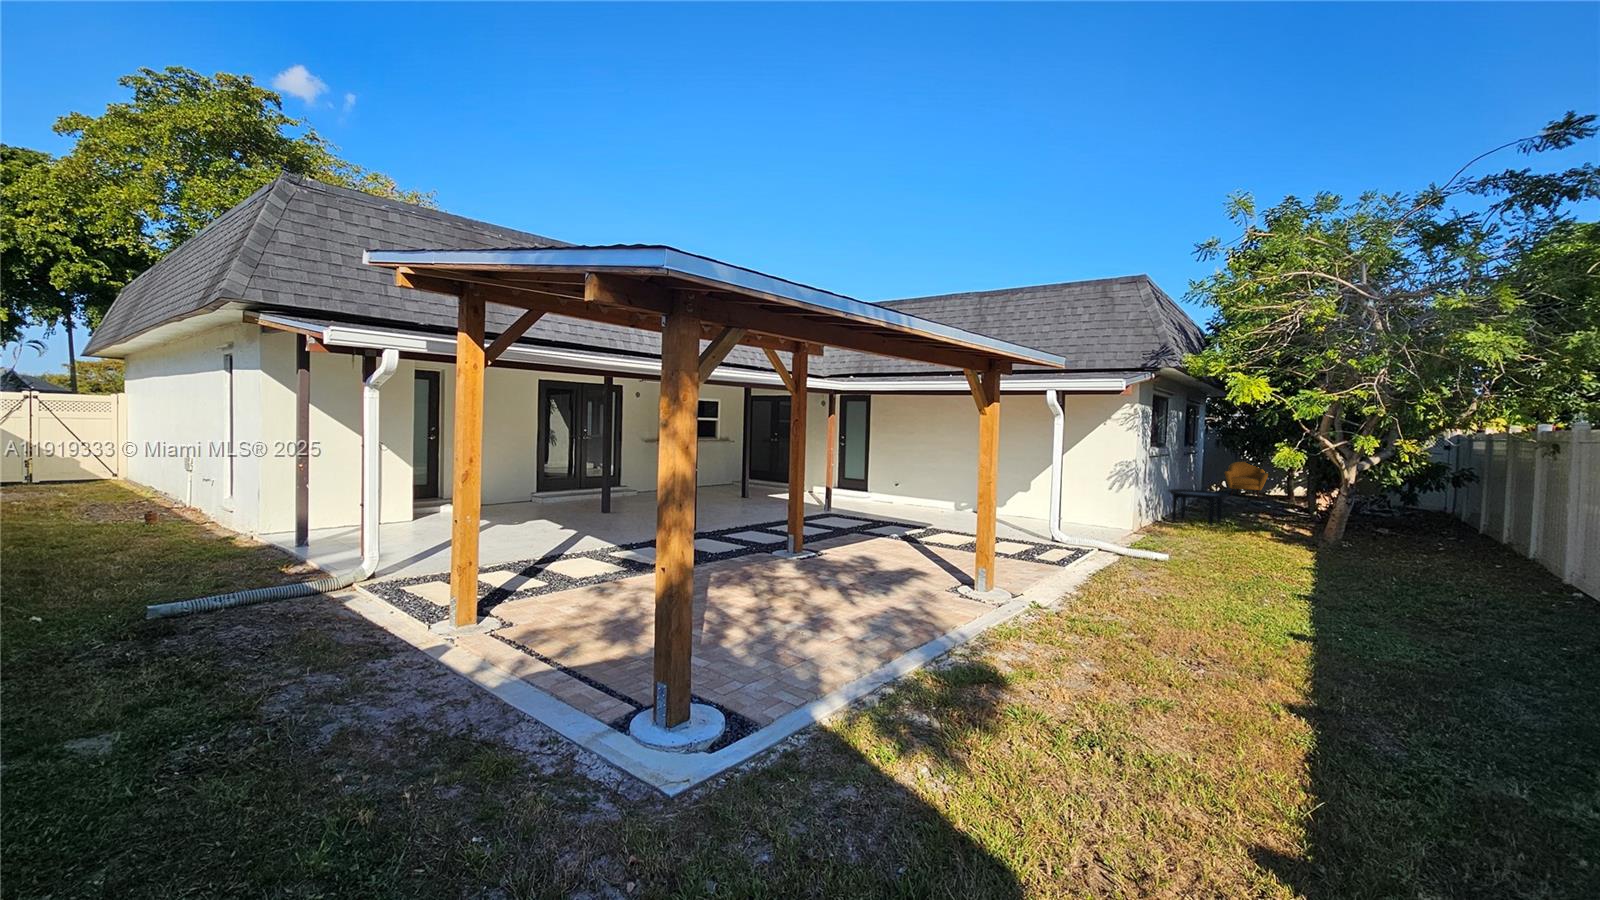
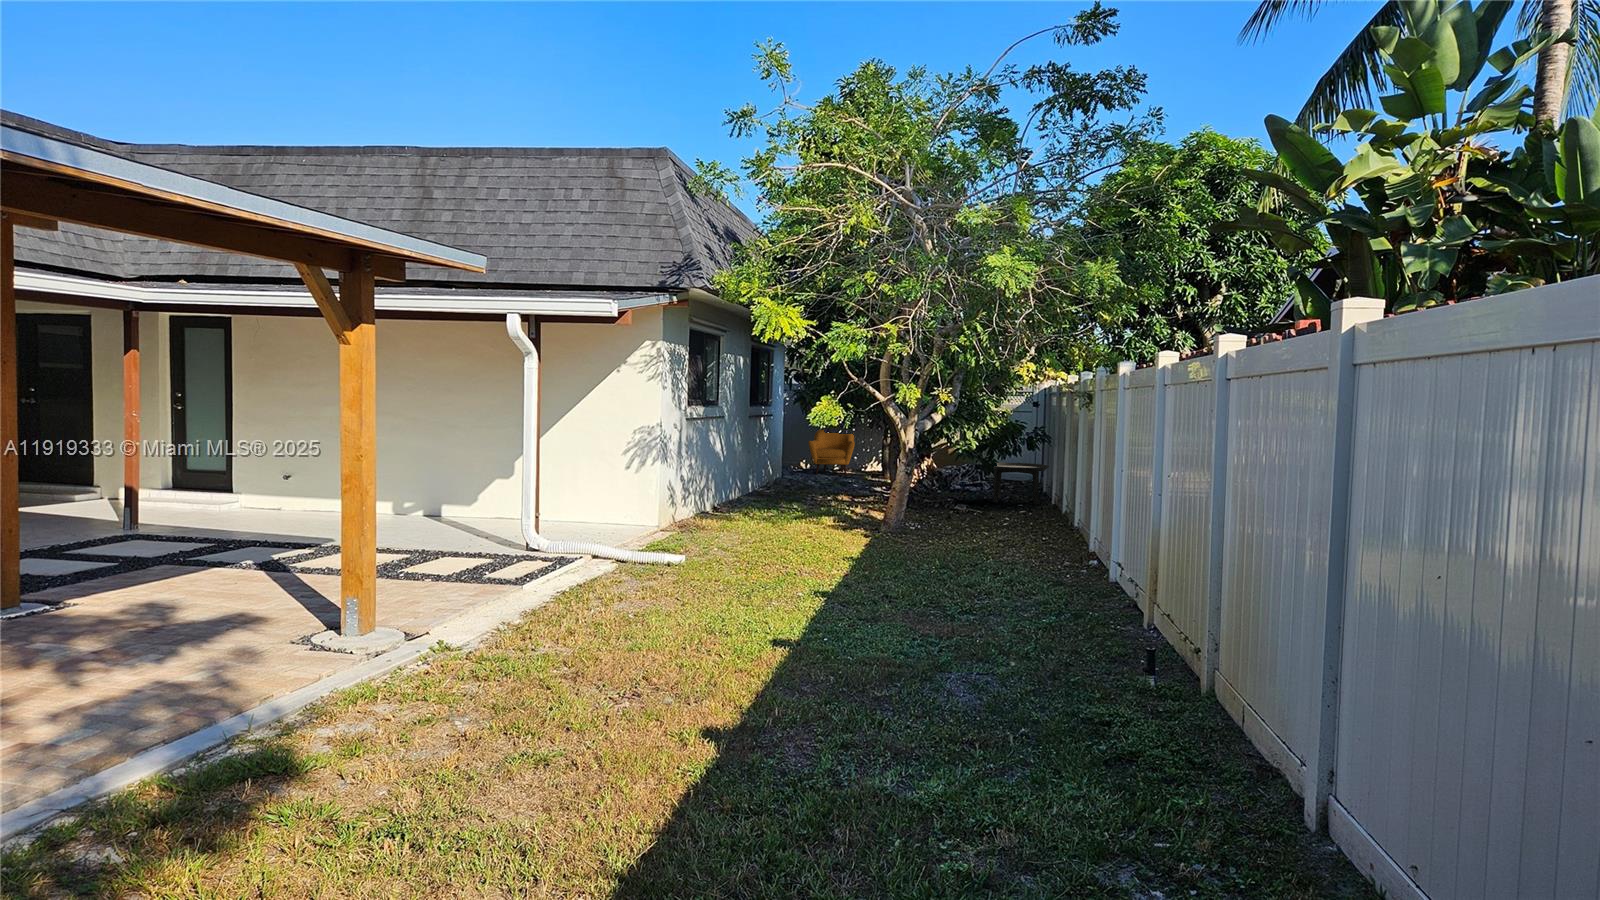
round table: present [1168,489,1228,526] -> present [993,463,1049,504]

